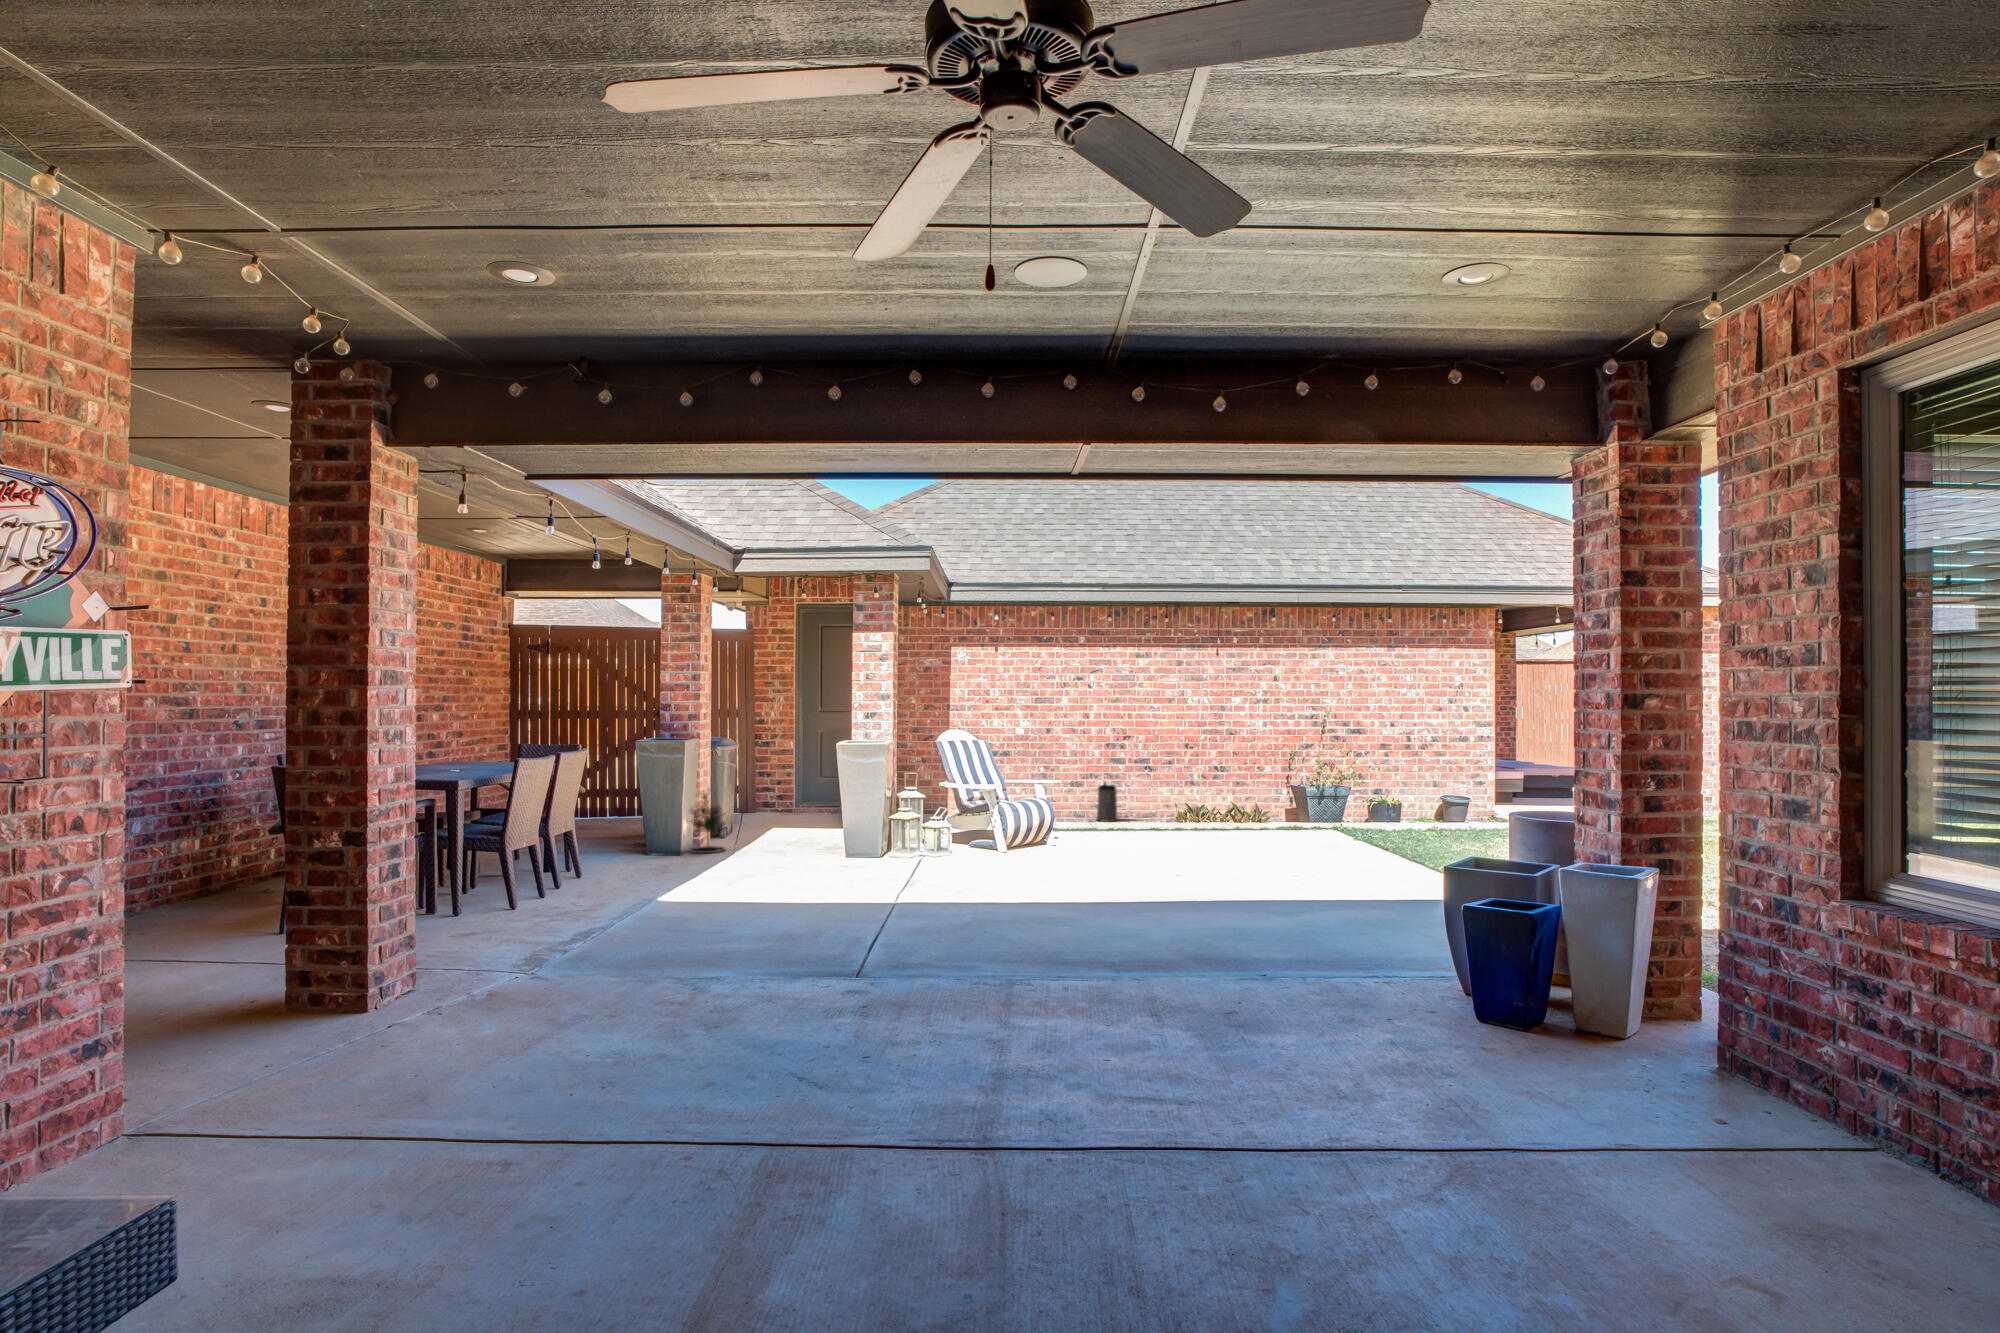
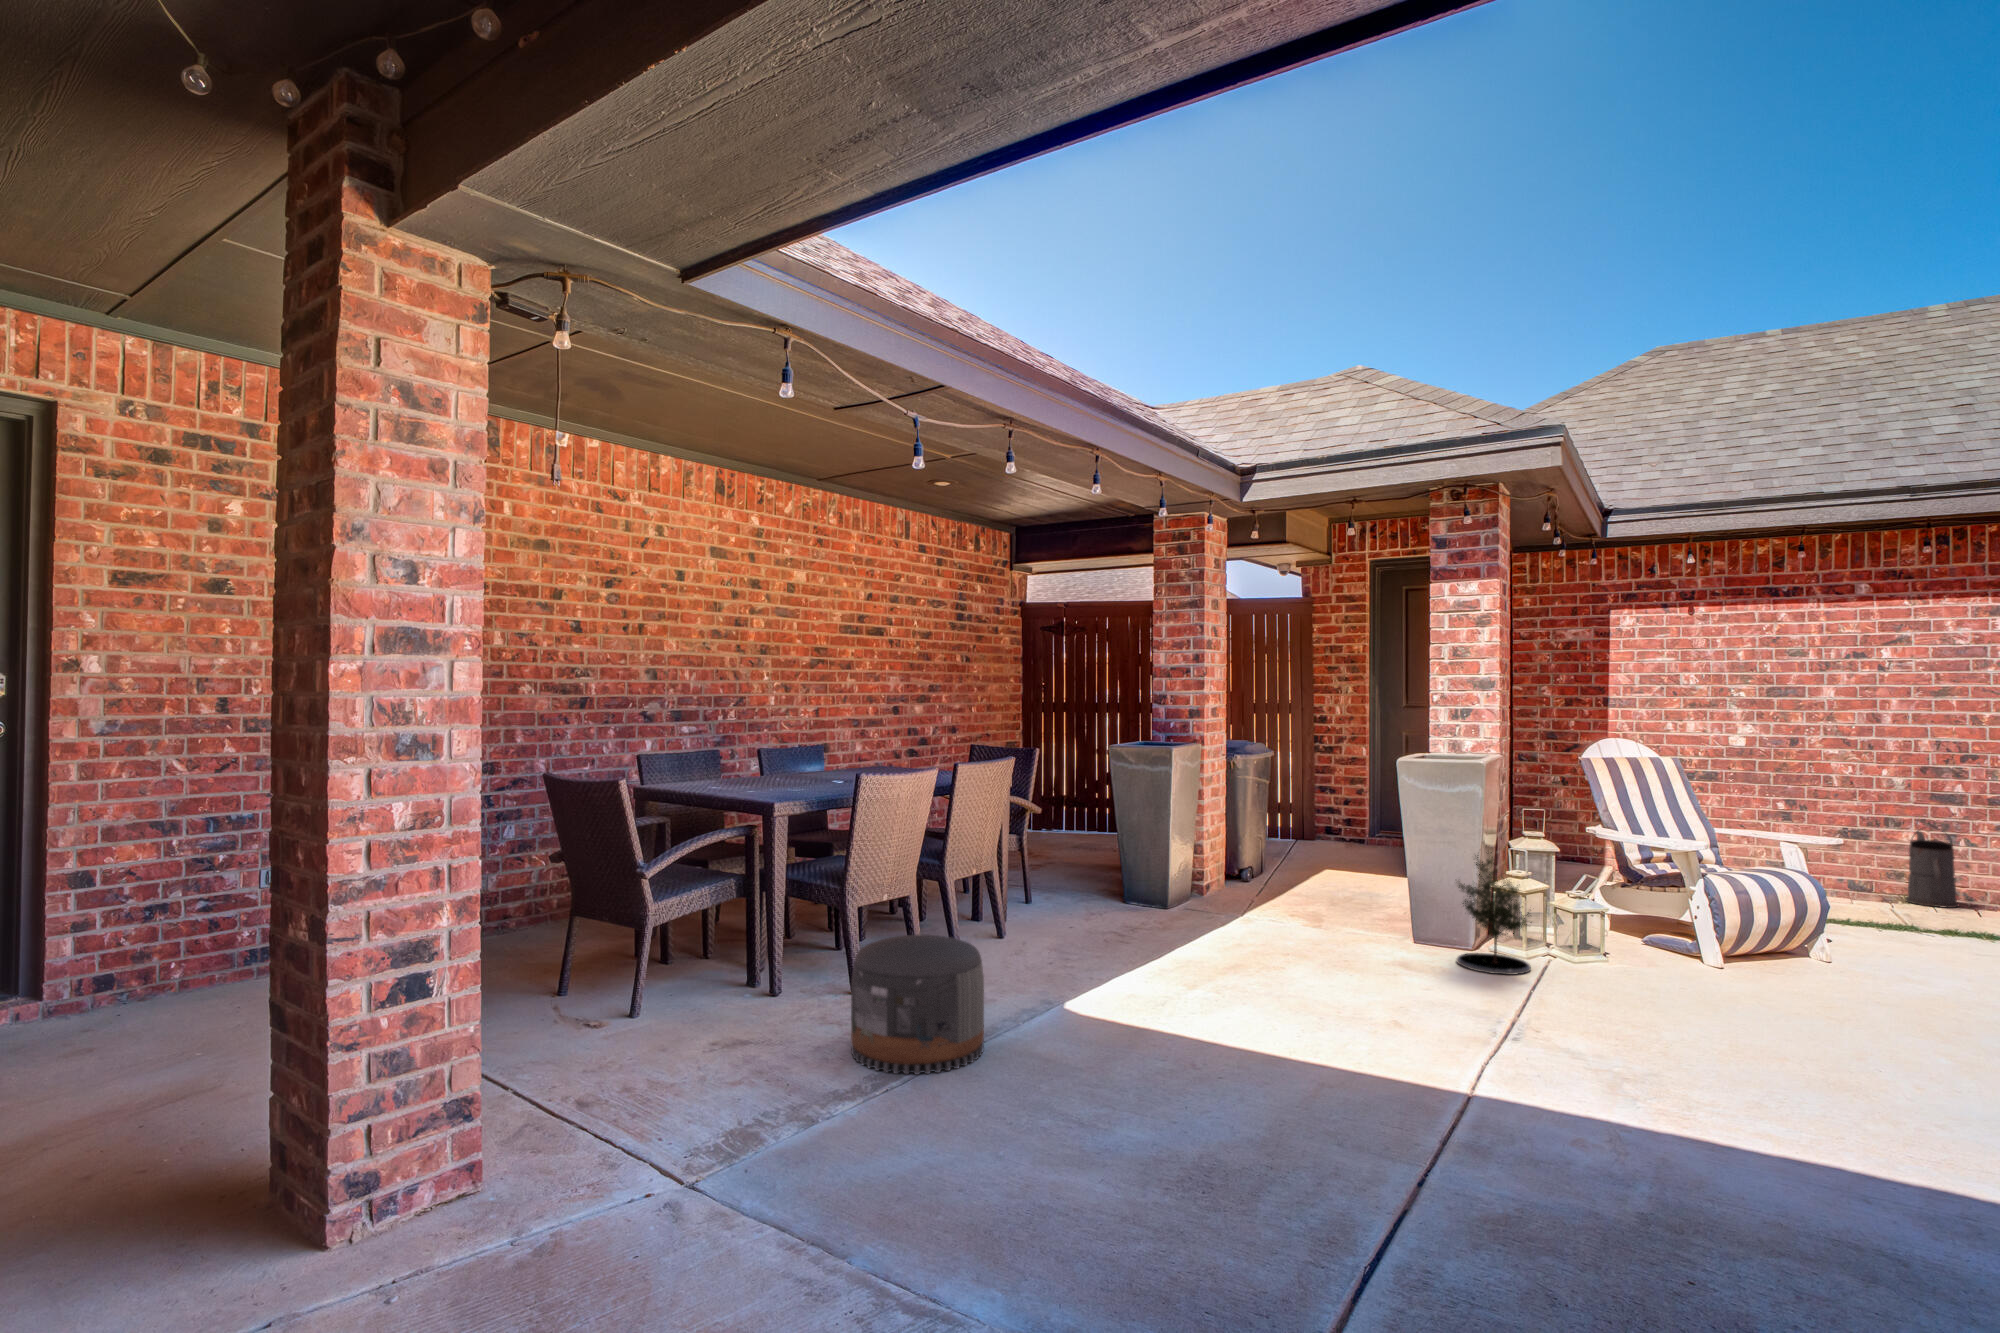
potted tree: present [689,791,727,853] -> present [1457,852,1532,975]
pouf: none [563,852,645,924] -> present [851,935,984,1074]

